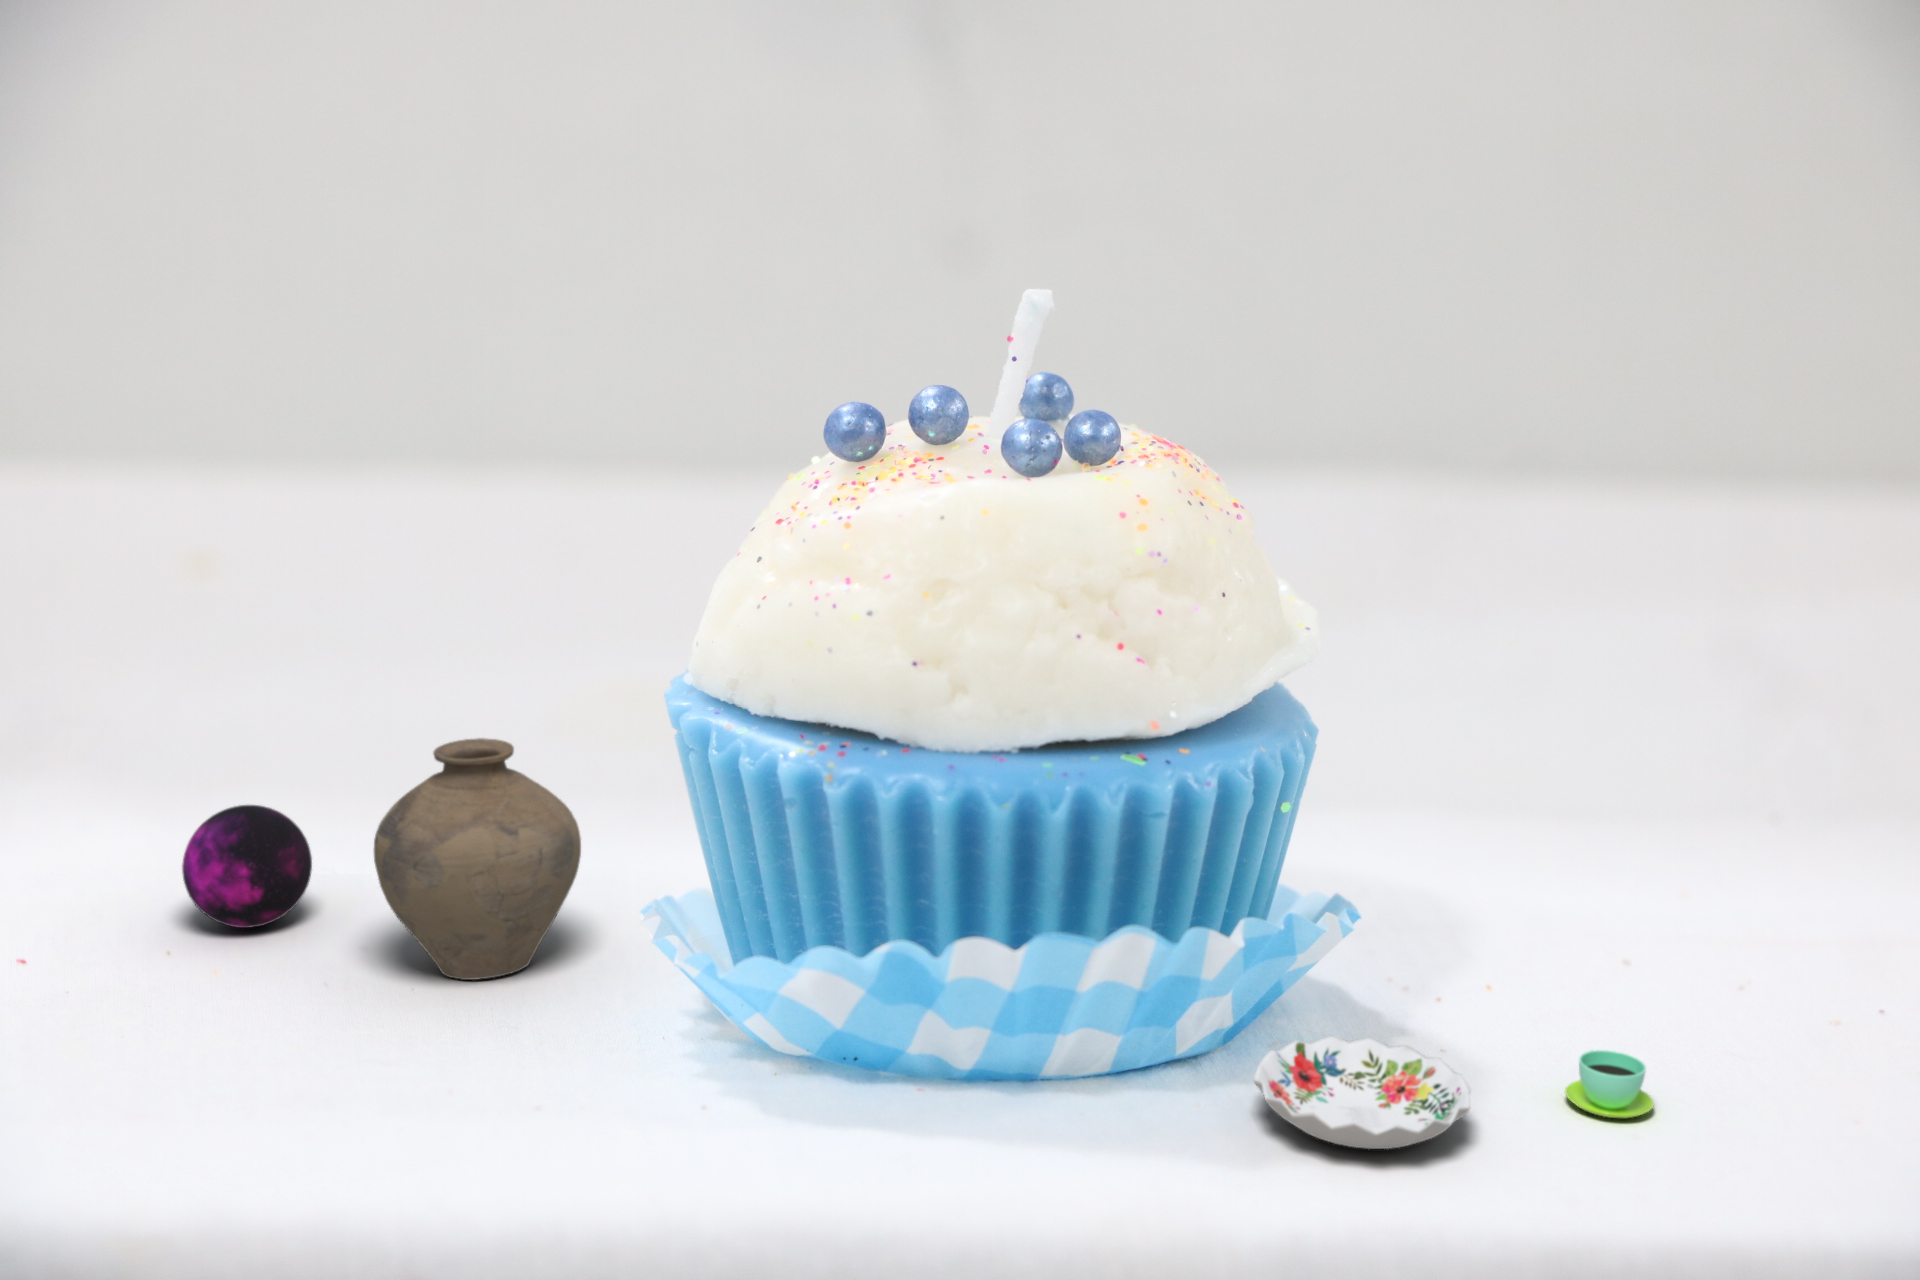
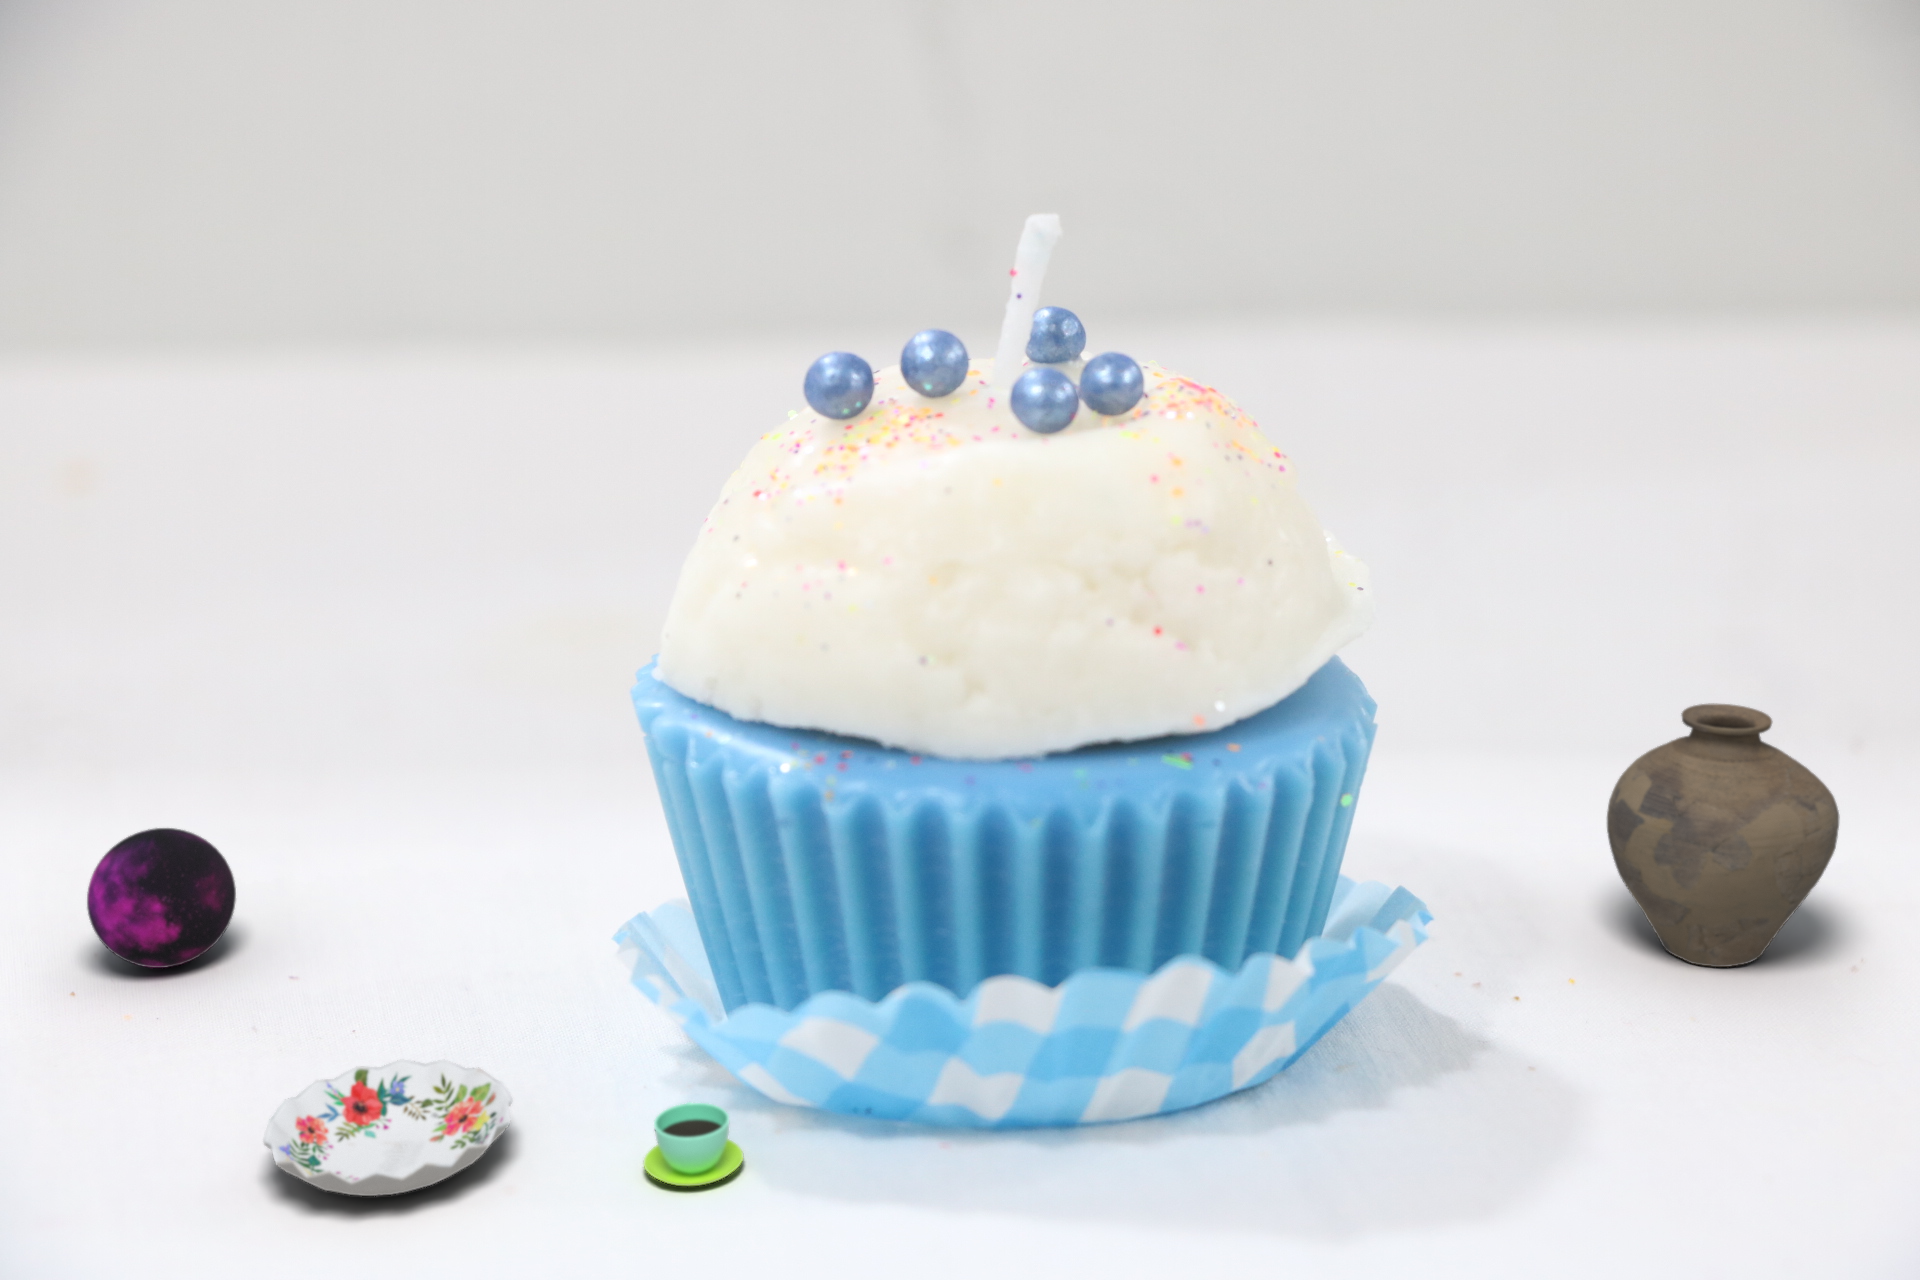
vase: present [374,738,581,980] -> present [1607,703,1839,967]
decorative bowl: present [1254,1036,1471,1149] -> present [263,1059,513,1196]
cup: present [1565,1050,1654,1118] -> present [644,1102,744,1186]

